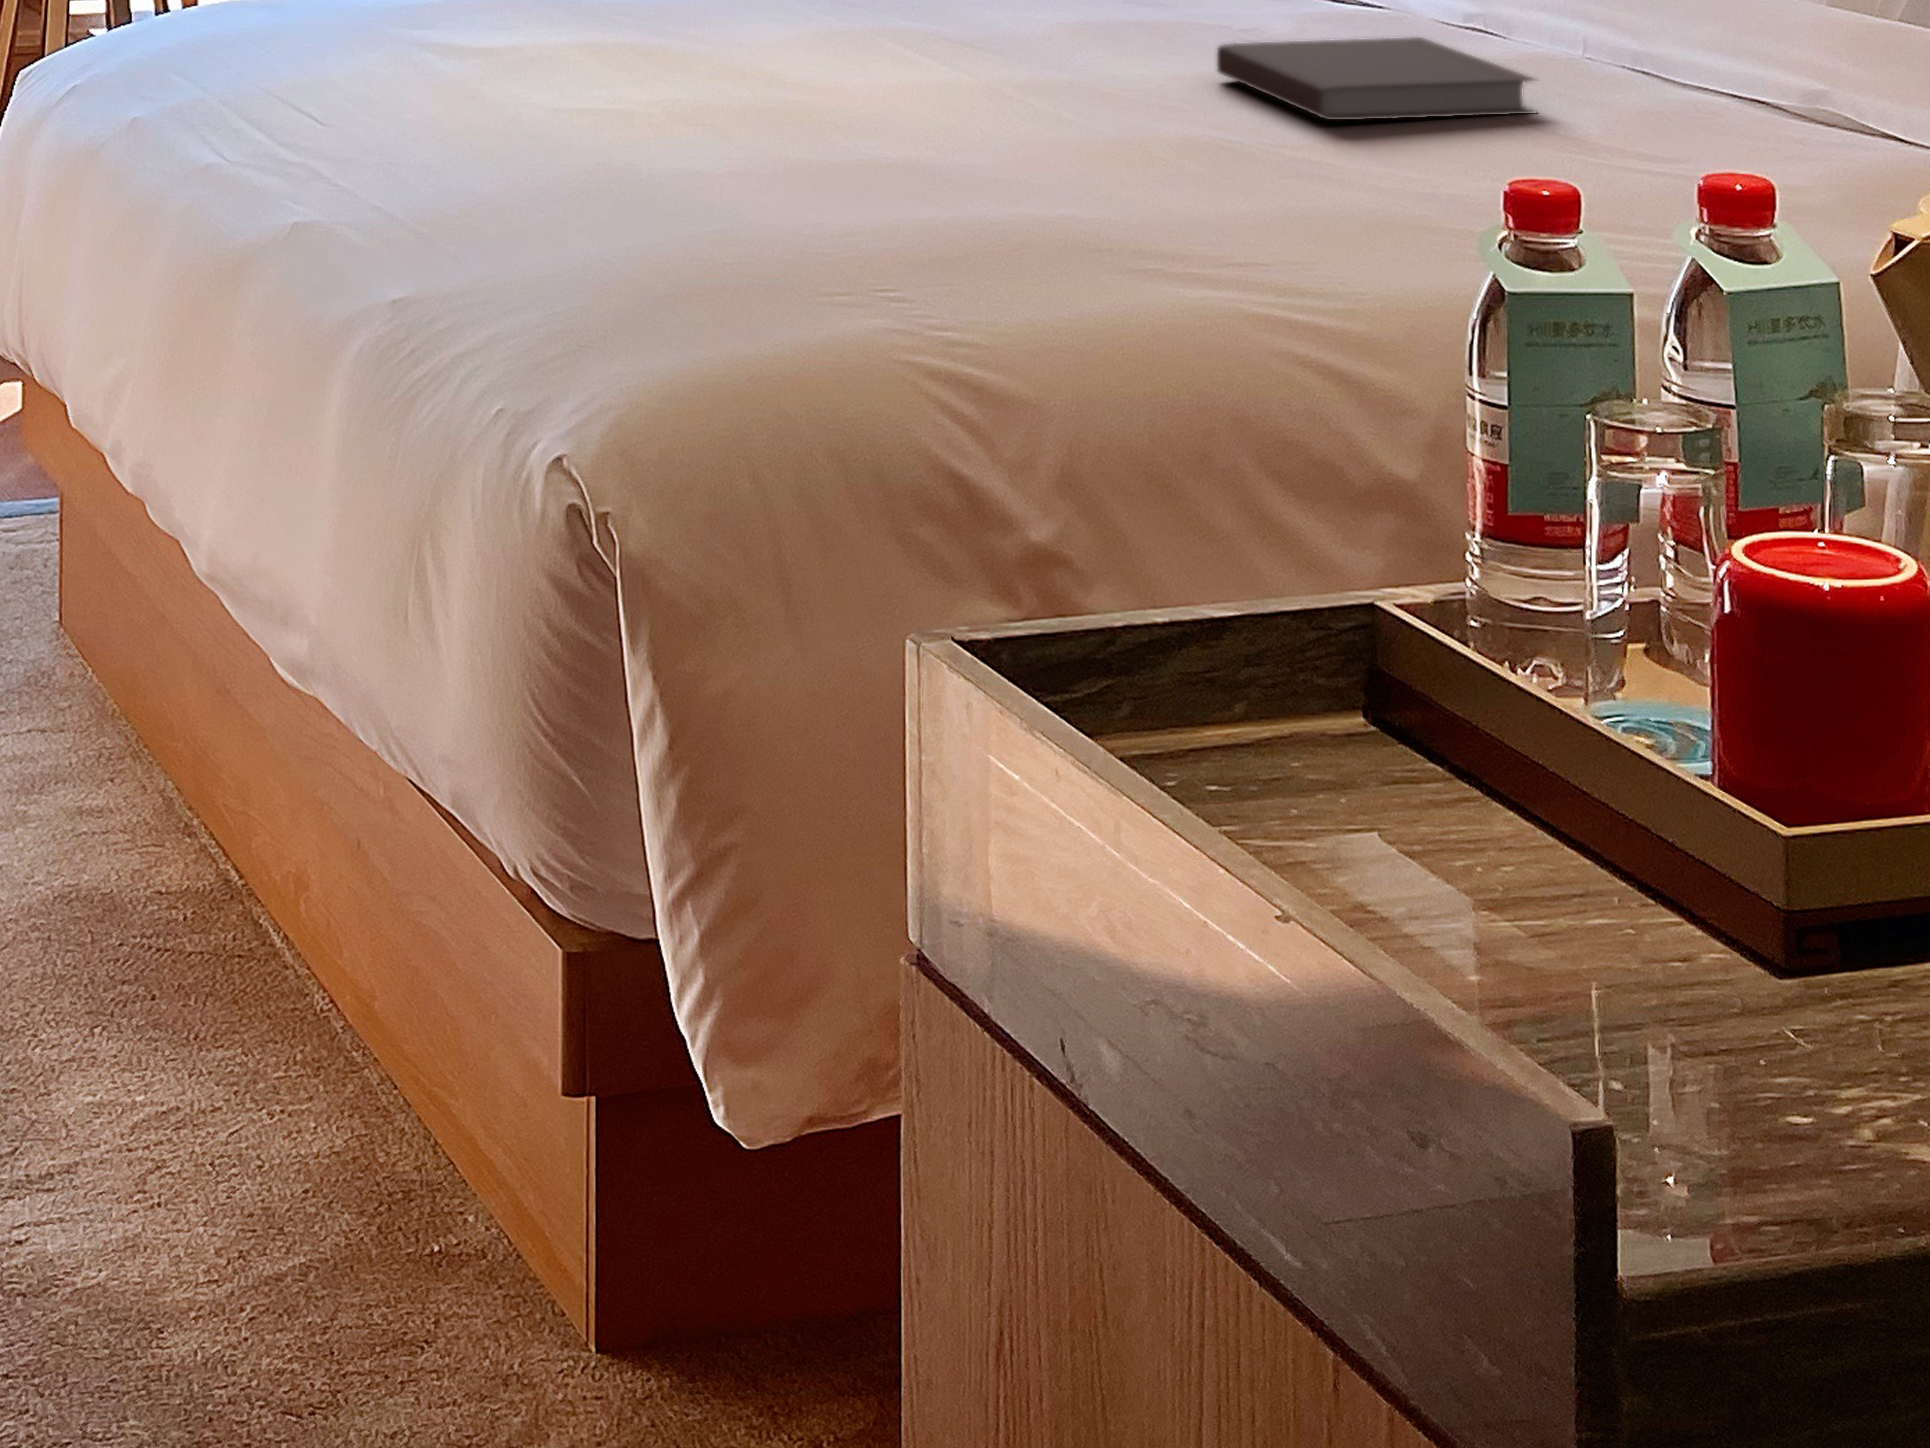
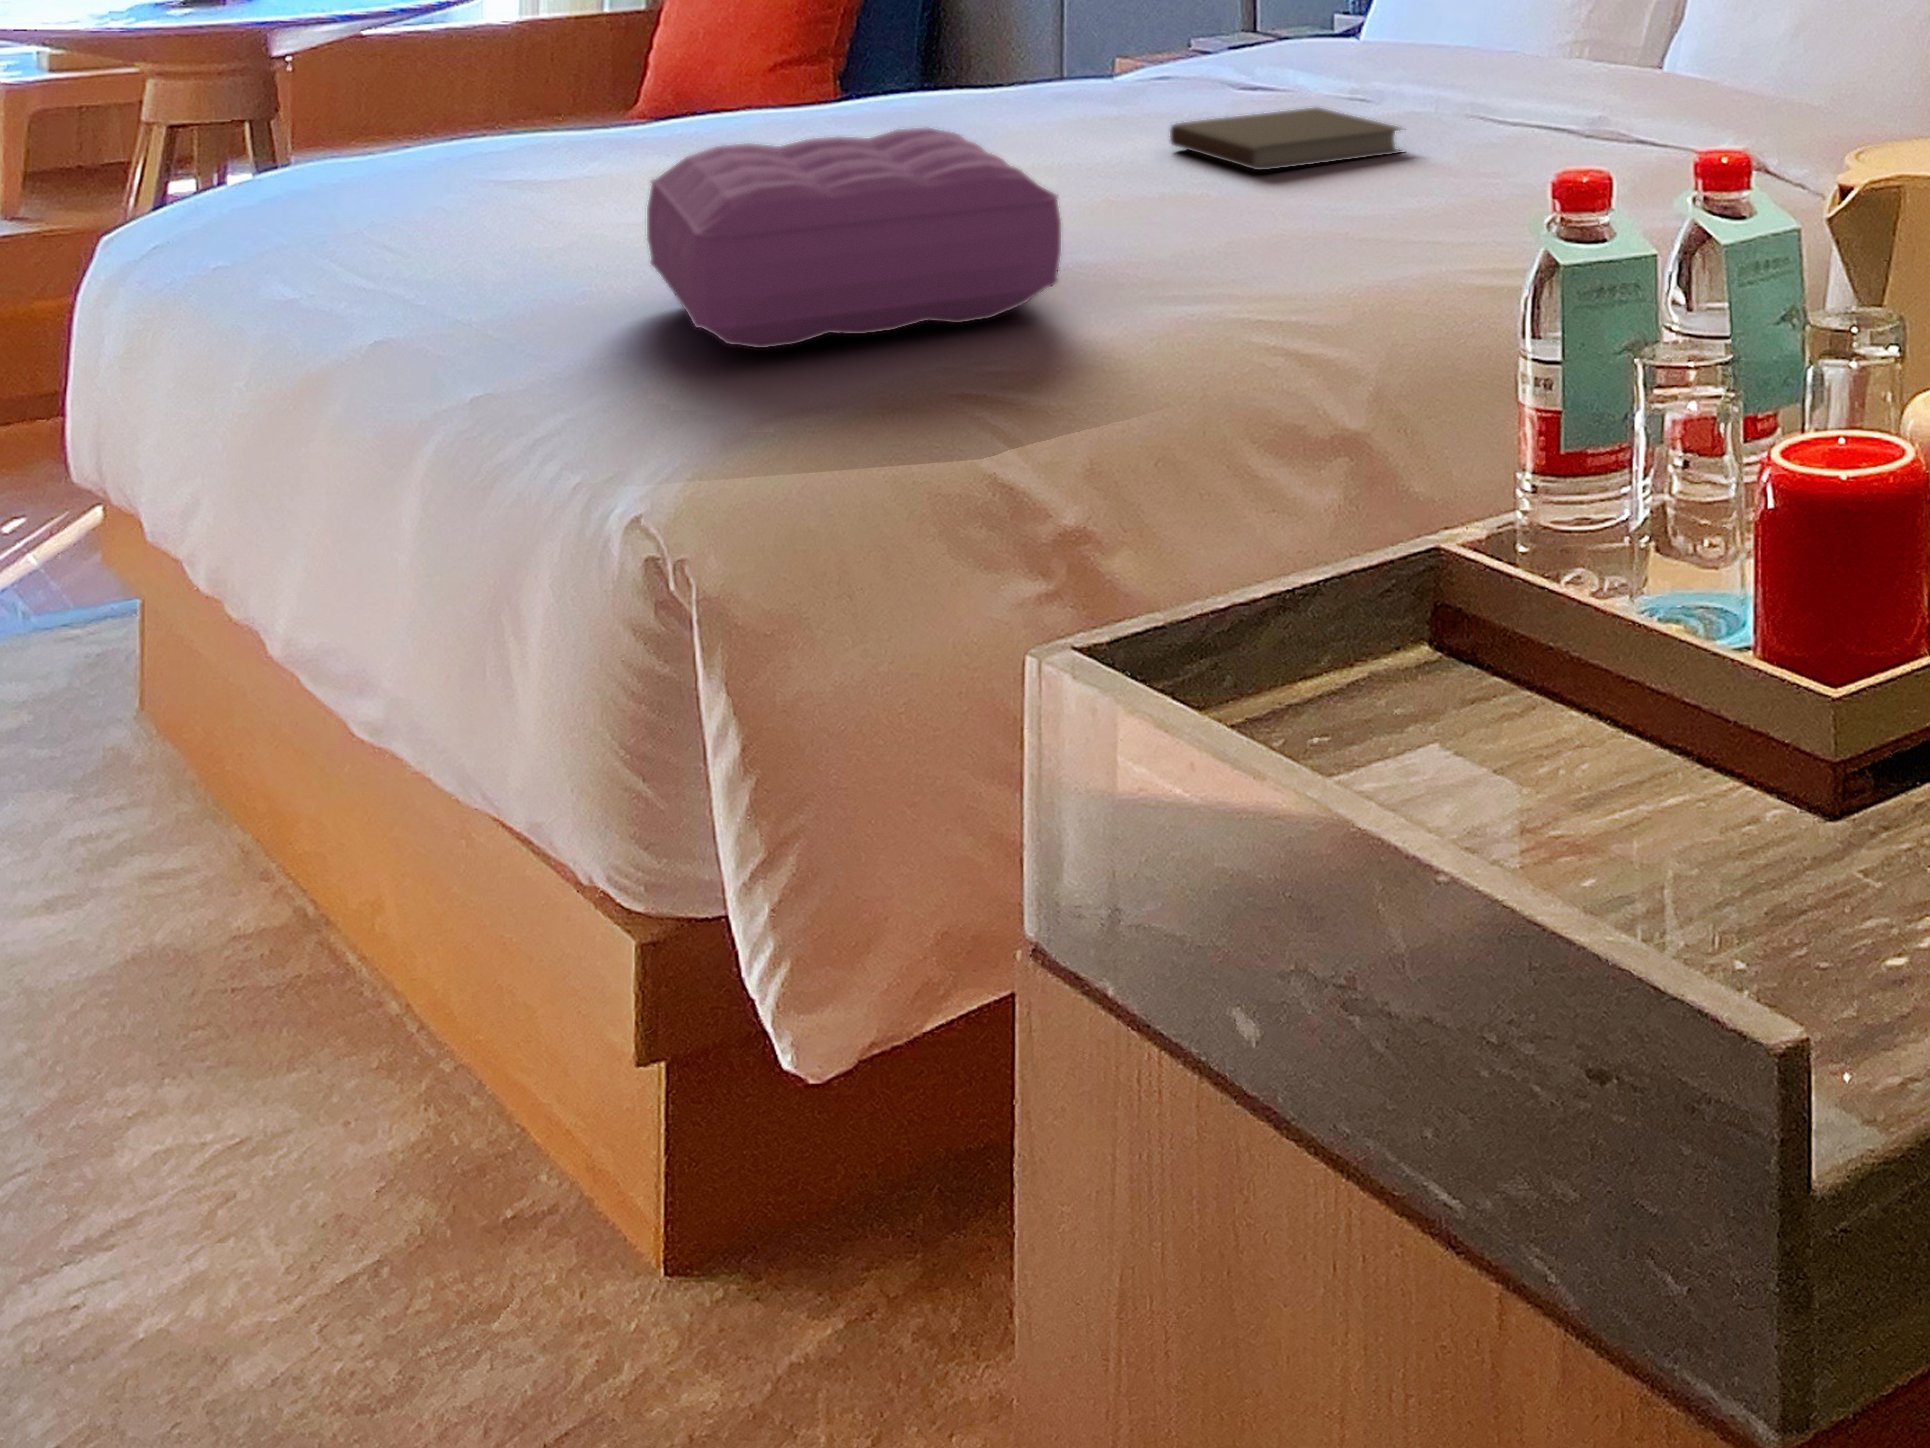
pillow: none [574,28,1048,285] -> present [647,127,1061,348]

